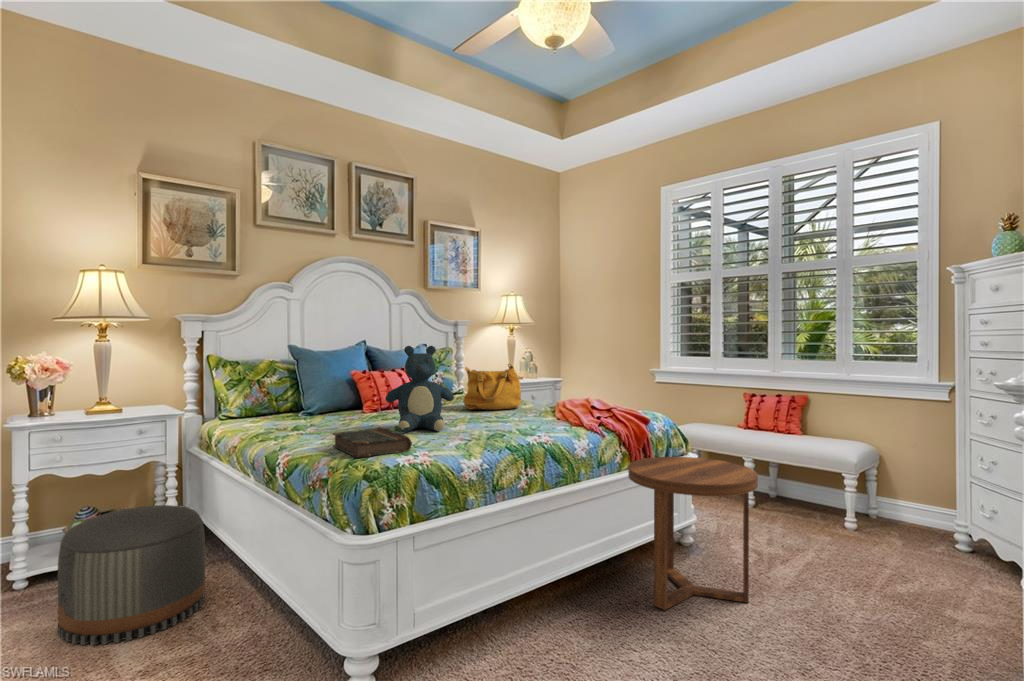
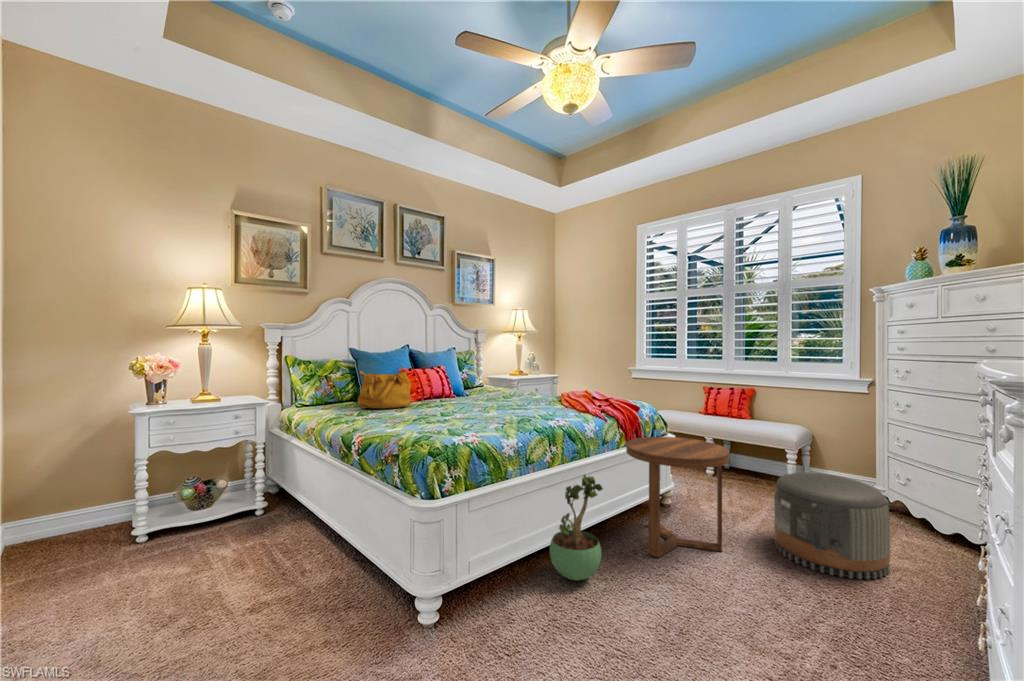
teddy bear: present [385,346,454,432] -> none [433,349,487,417]
handbag: present [463,364,521,410] -> present [358,368,411,409]
book: present [333,427,412,458] -> none [397,414,462,438]
potted plant: none [524,503,593,638] -> present [550,475,603,580]
pouf: present [58,505,205,645] -> present [774,473,890,579]

